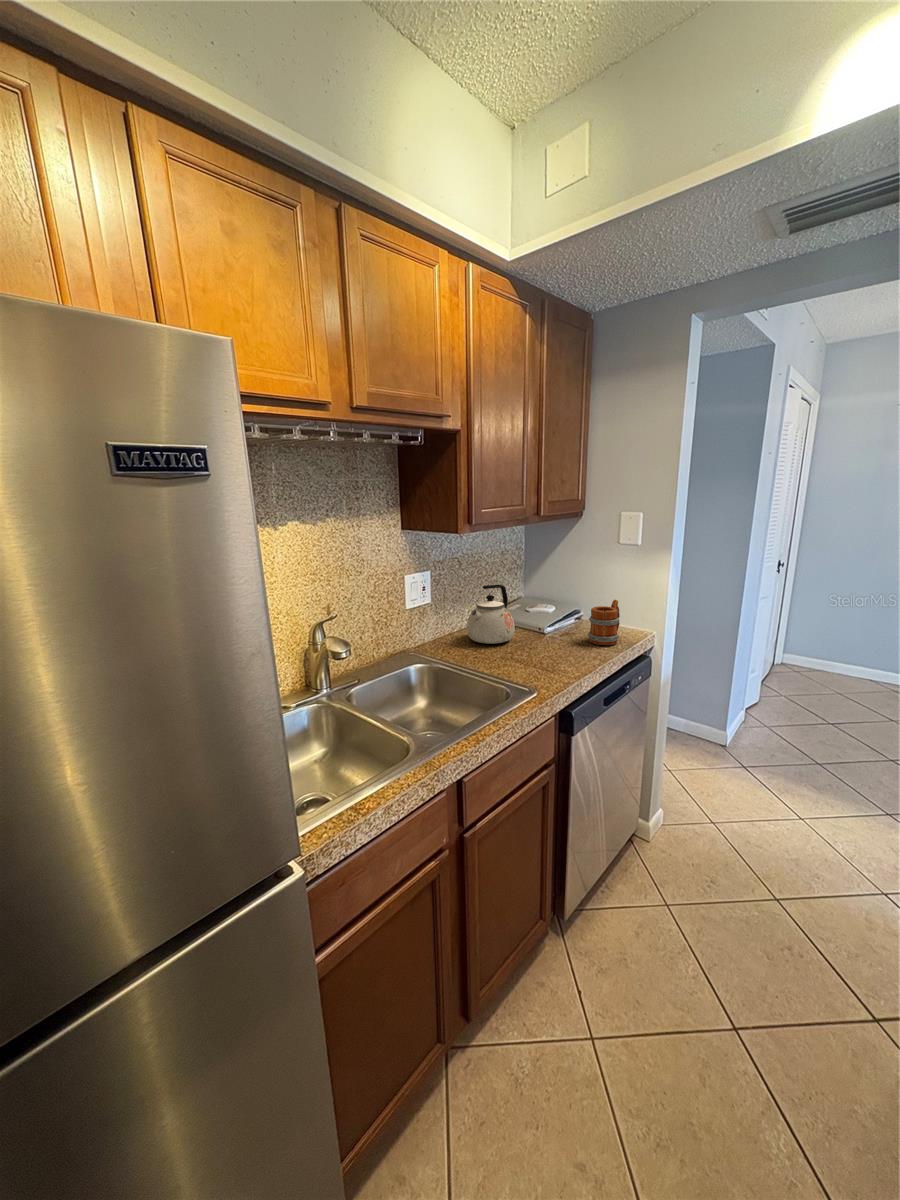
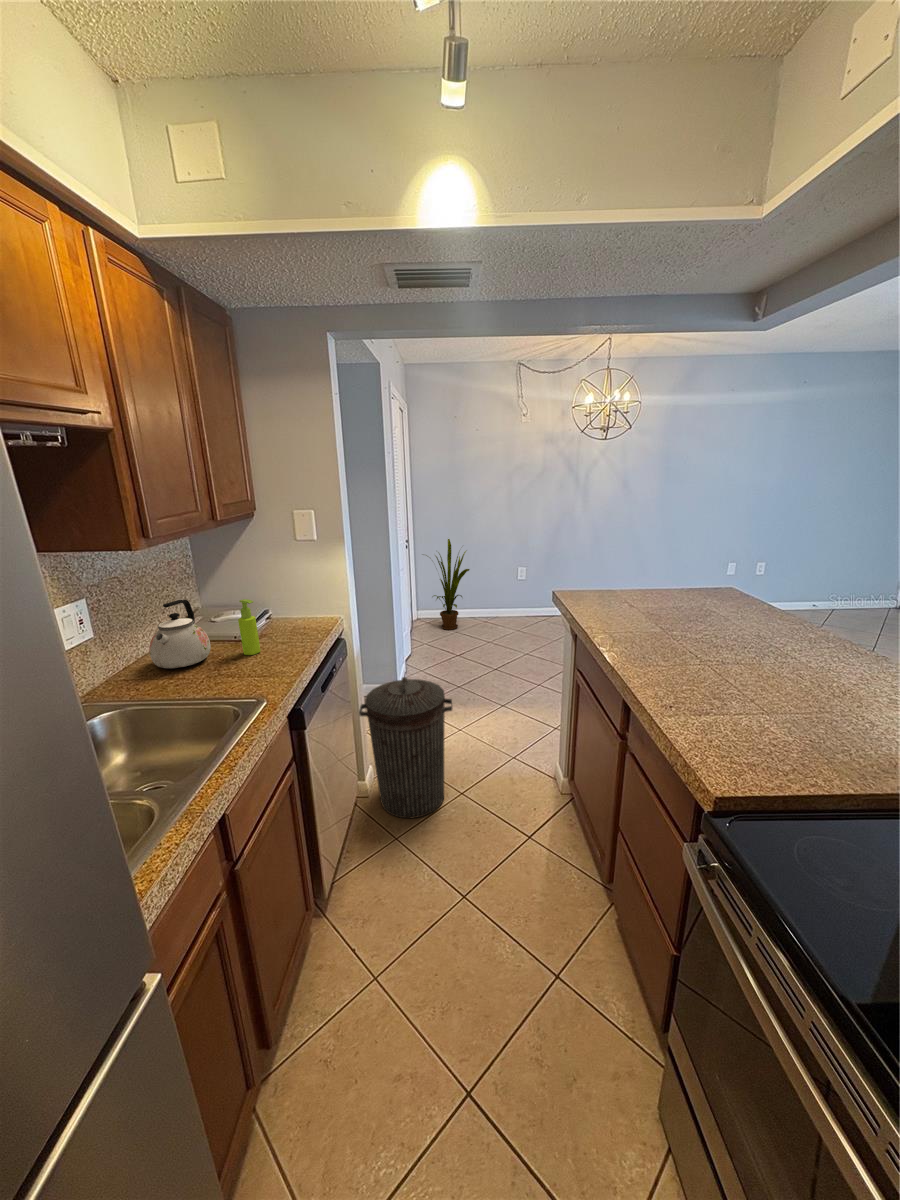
house plant: none [799,569,879,687] -> present [426,539,470,630]
soap dispenser: none [540,593,557,648] -> present [238,599,261,655]
mug: present [588,600,620,645] -> none [286,594,317,639]
trash can: none [656,720,784,896] -> present [359,677,452,818]

